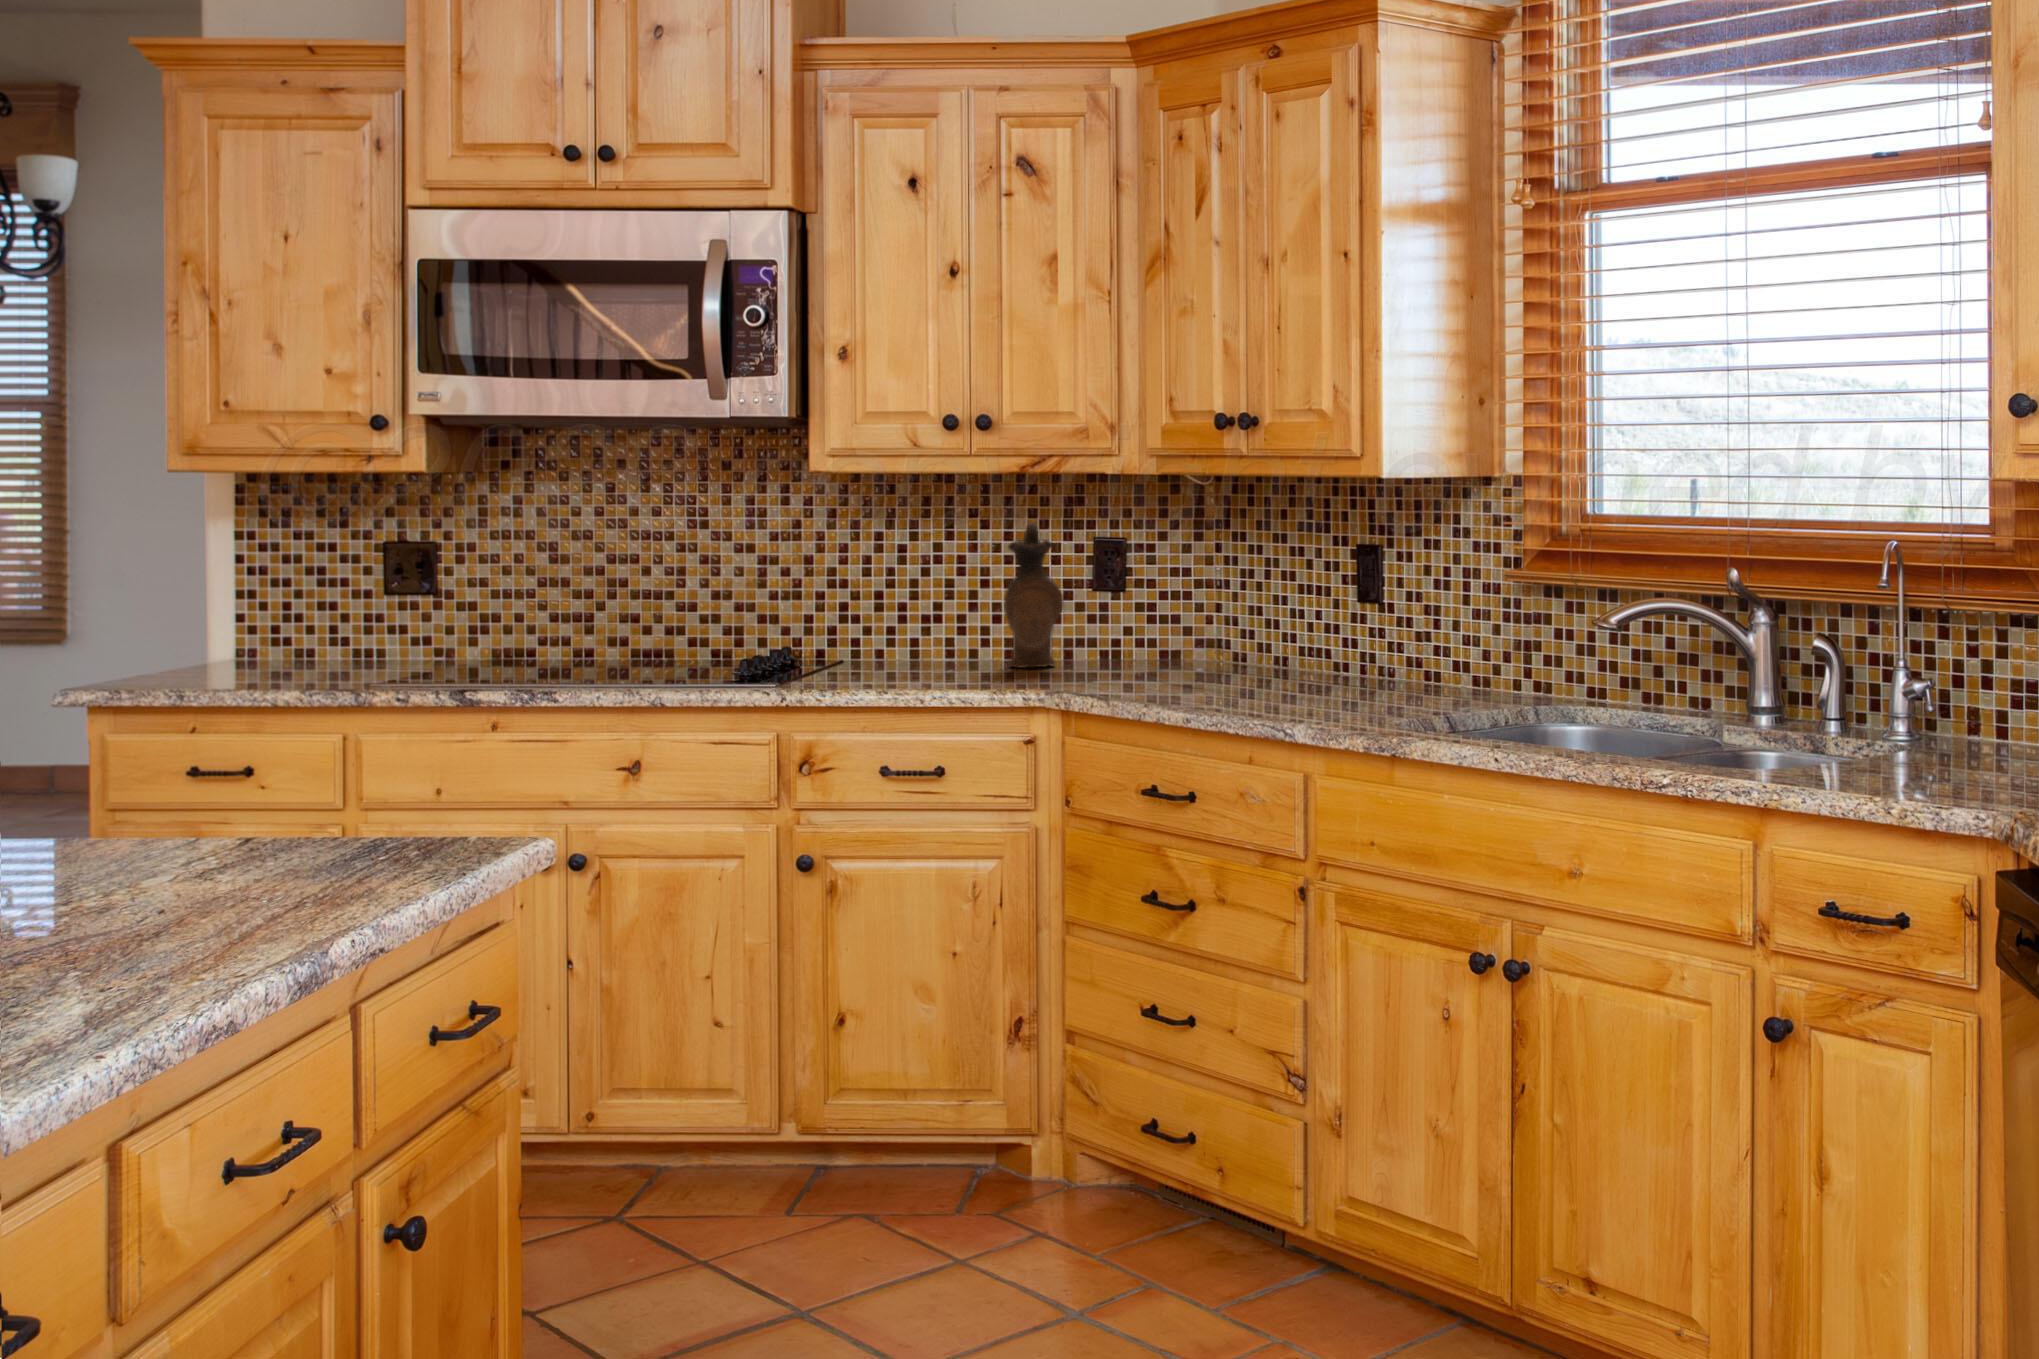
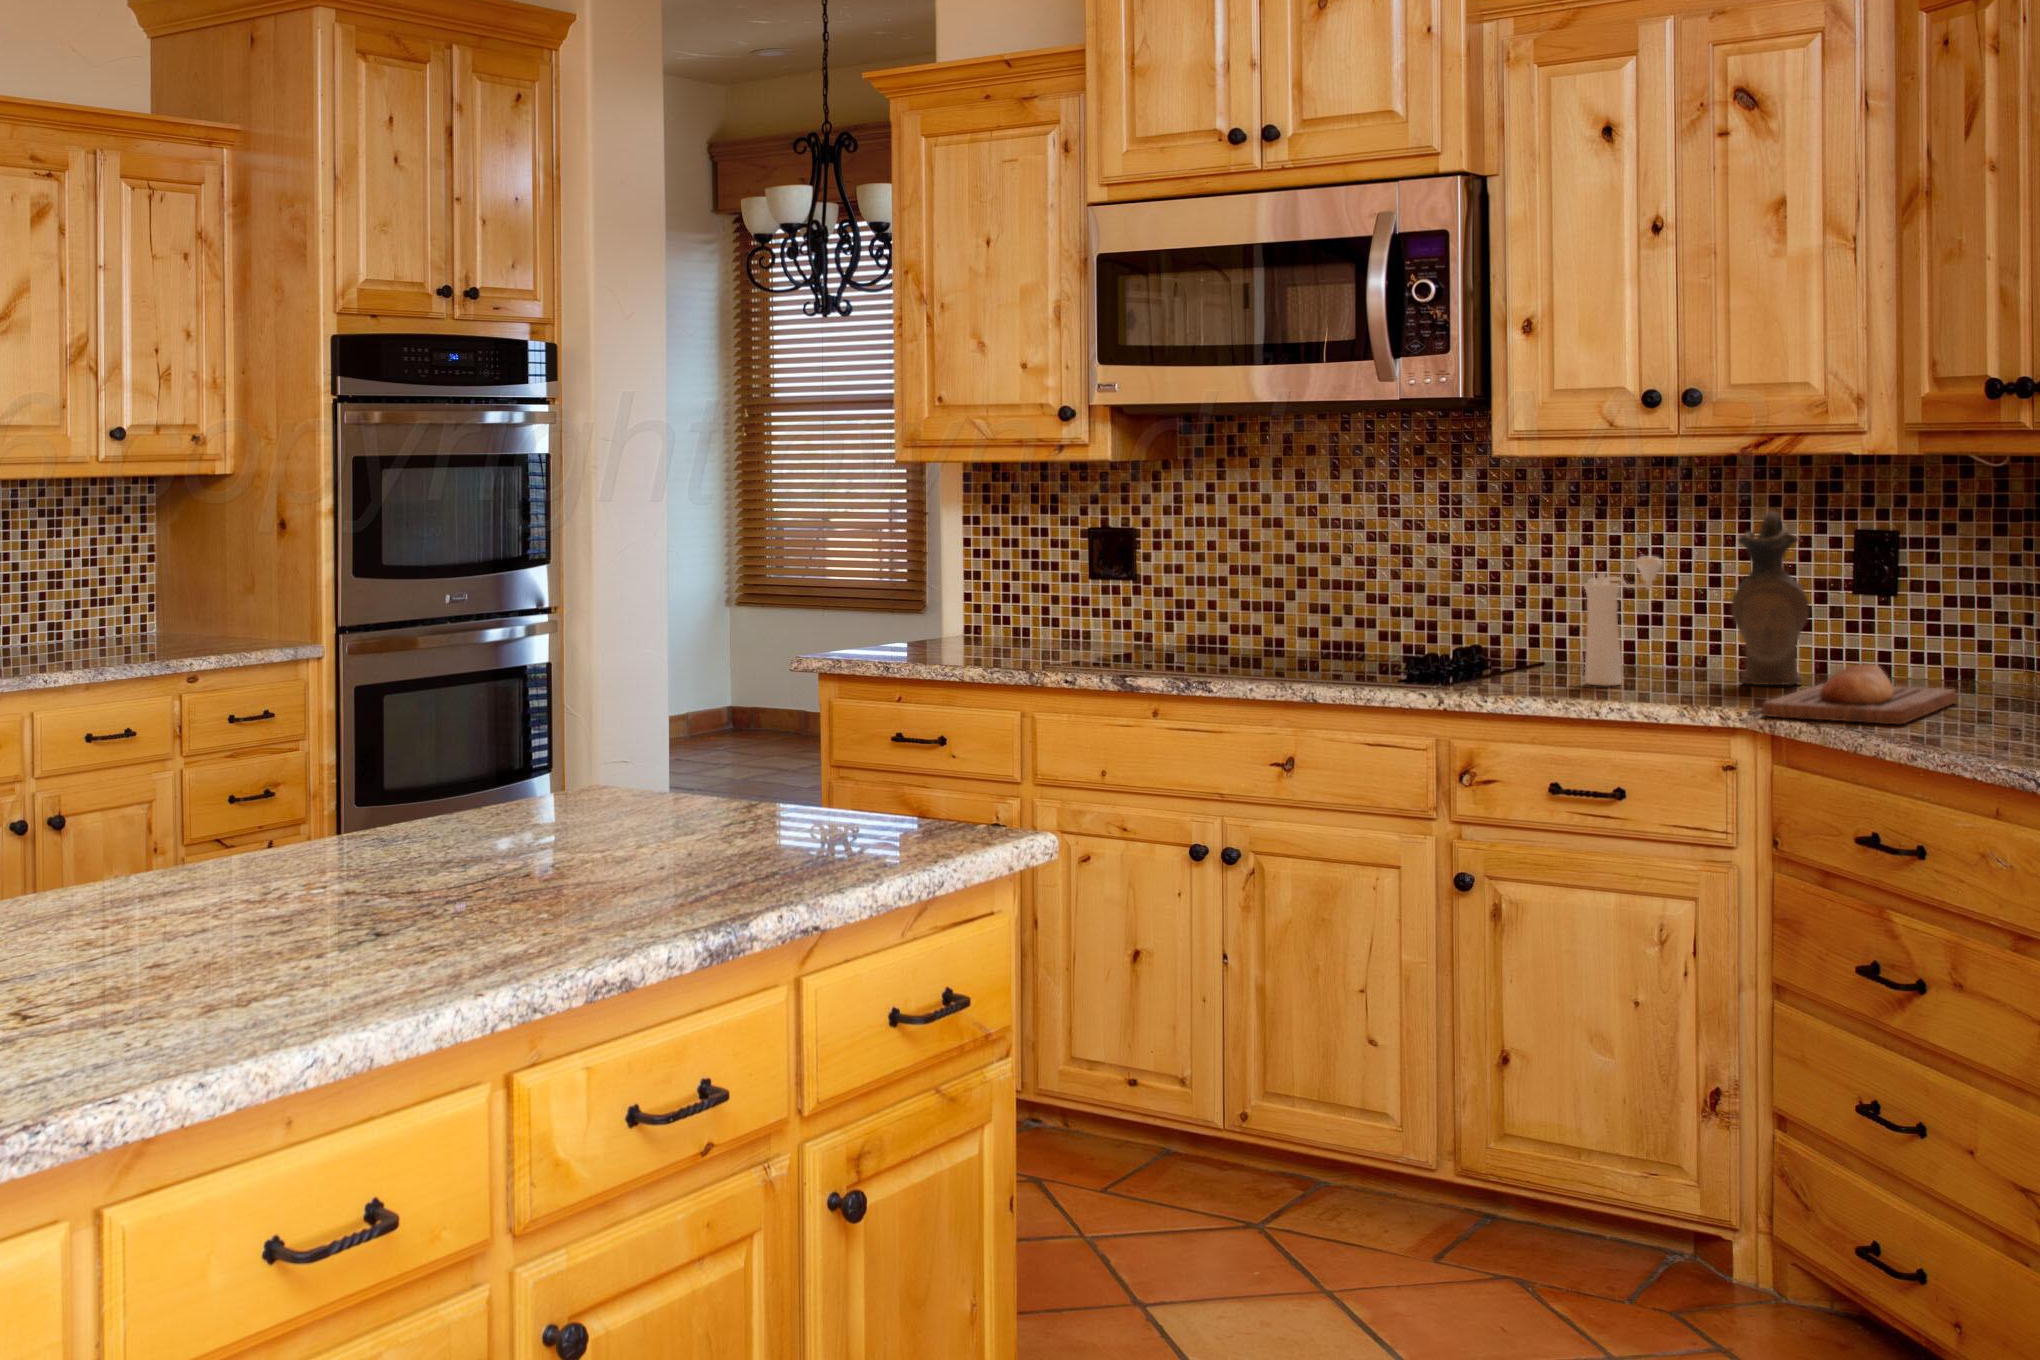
pepper mill: none [888,562,948,675] -> present [1584,557,1662,686]
bread loaf: none [1052,646,1177,694] -> present [1762,664,1957,724]

